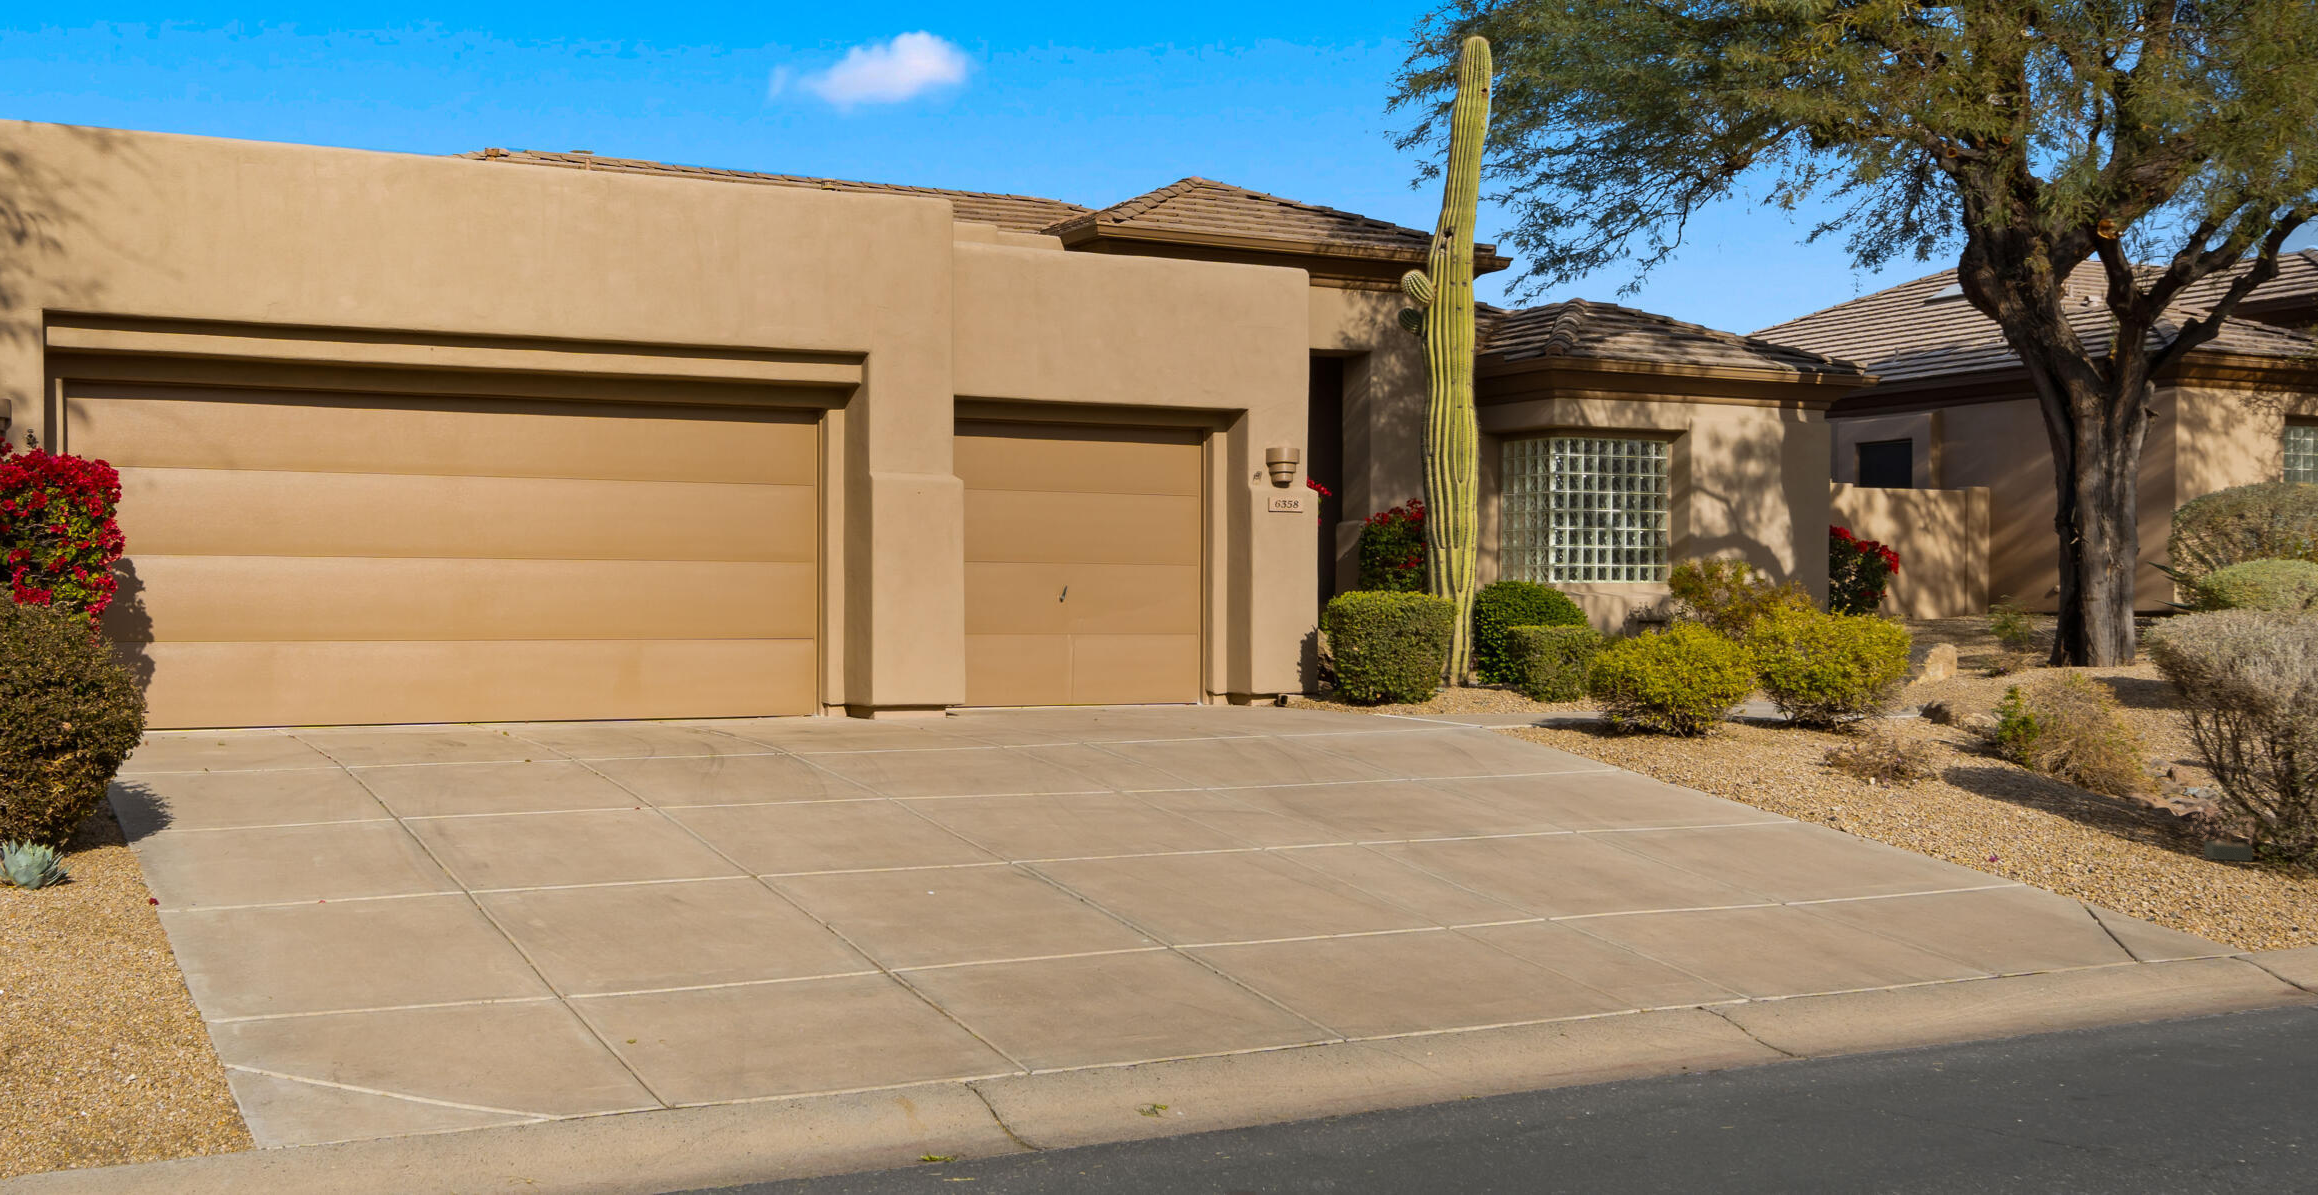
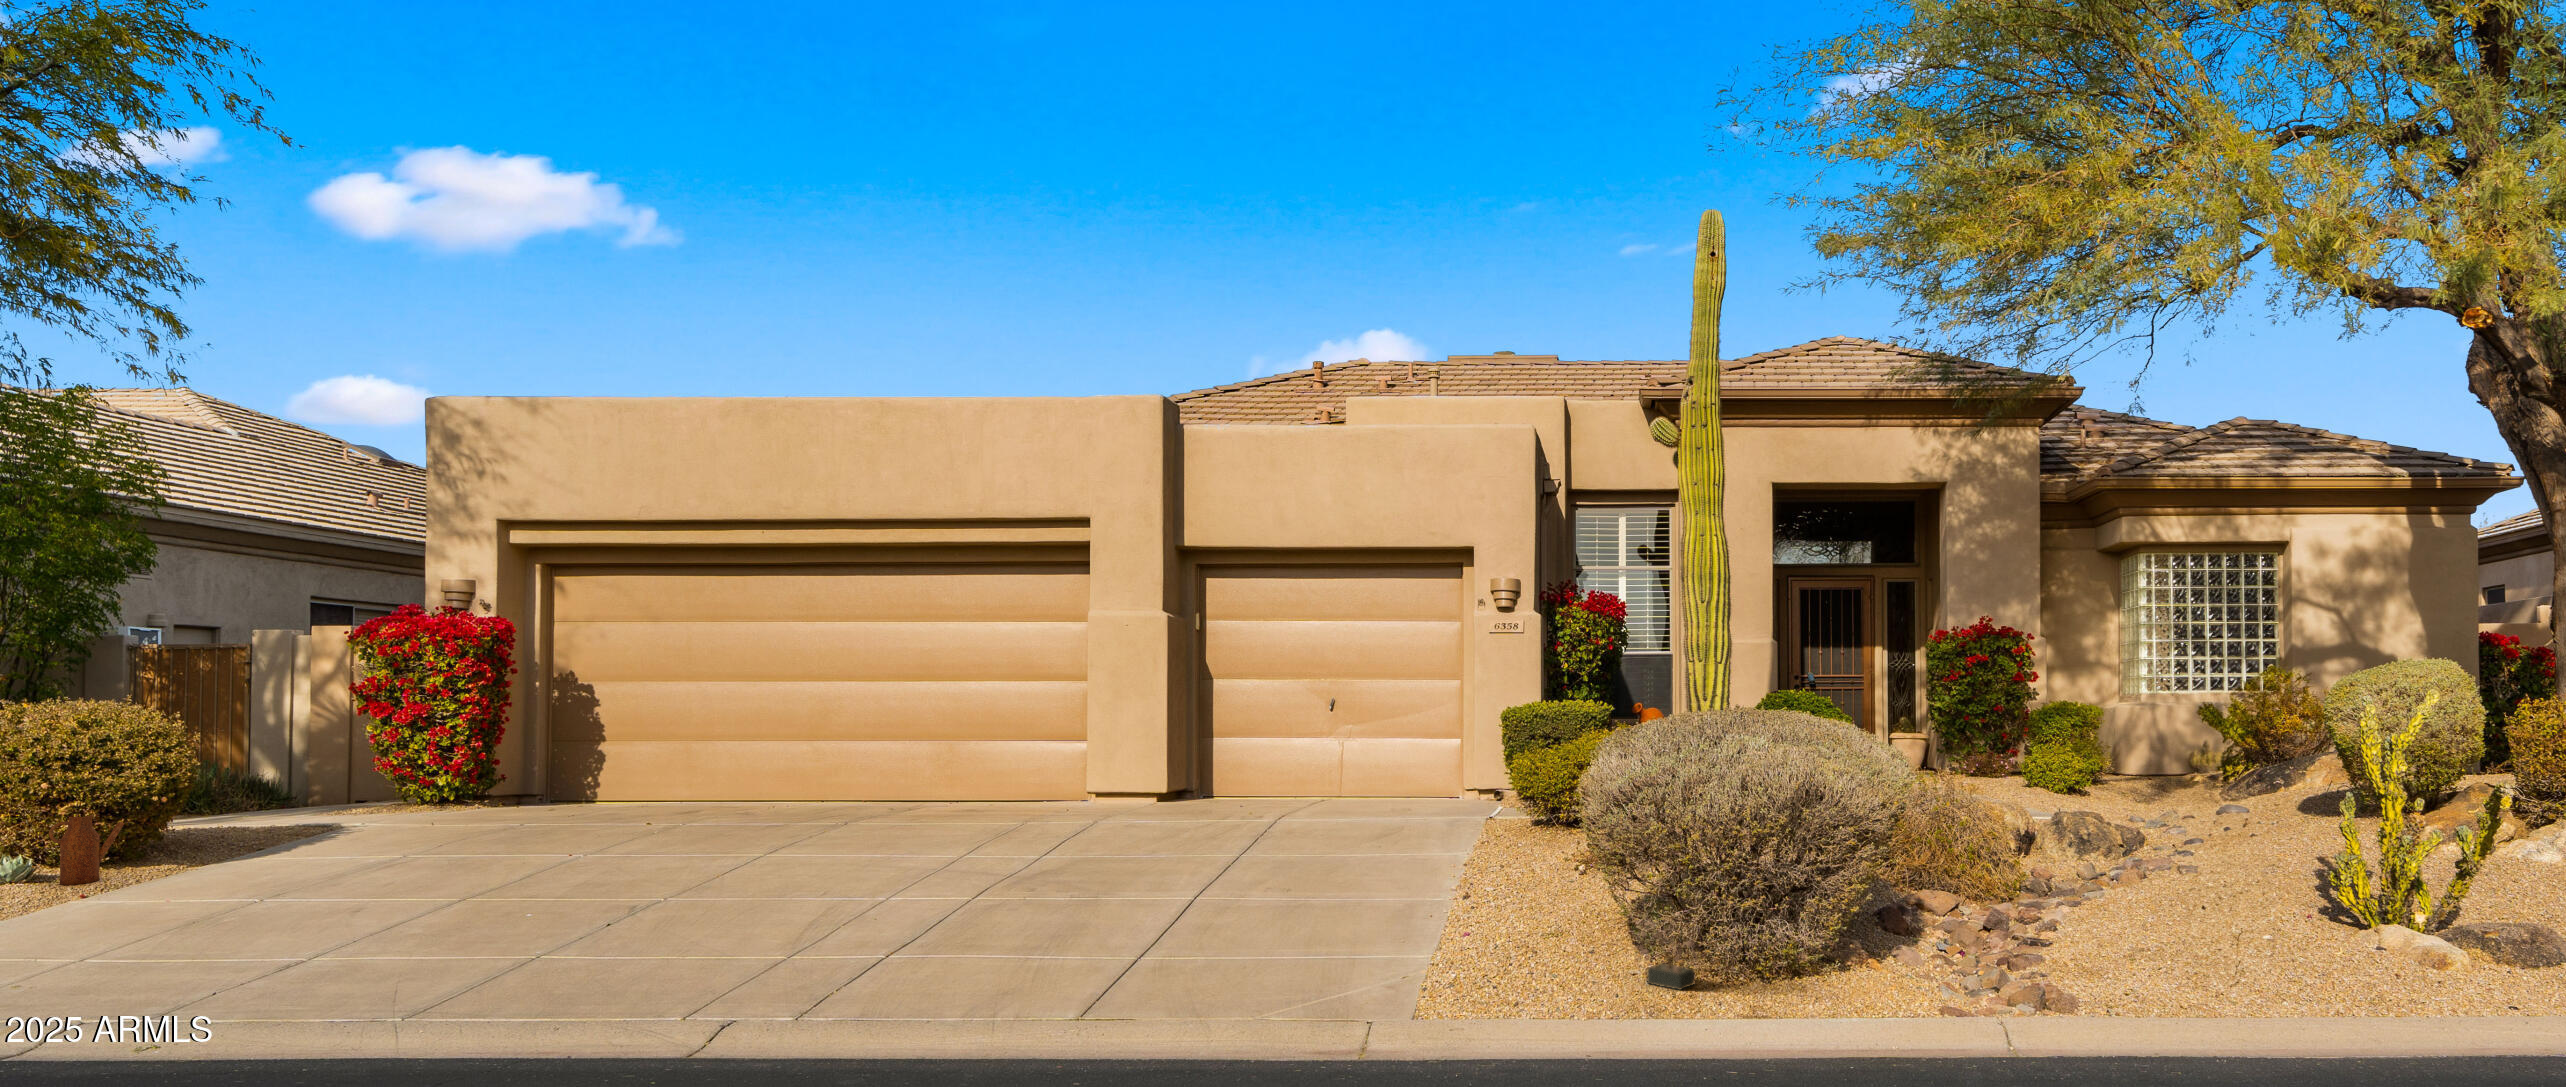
watering can: none [35,805,102,937] -> present [49,815,124,885]

